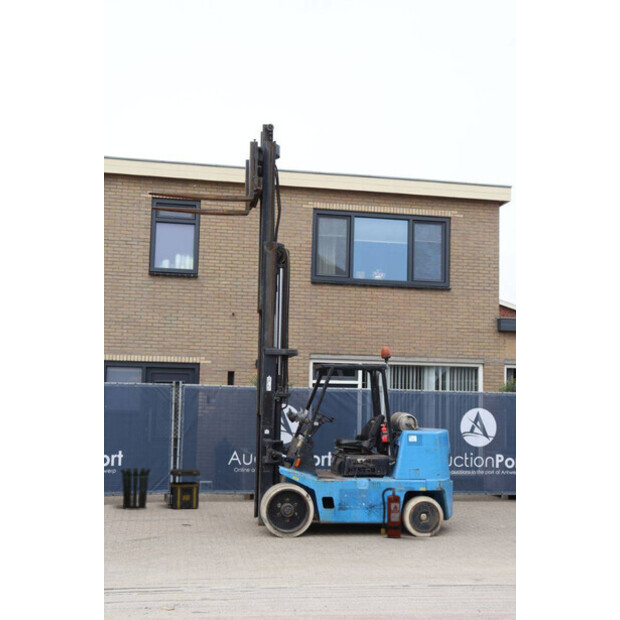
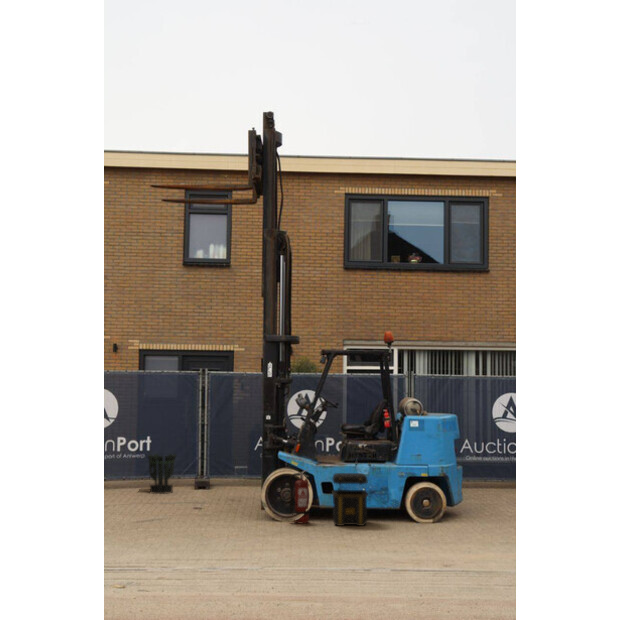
toolbox: present [170,468,200,509] -> present [332,473,368,526]
fire extinguisher: present [381,485,402,538] -> present [289,471,310,523]

